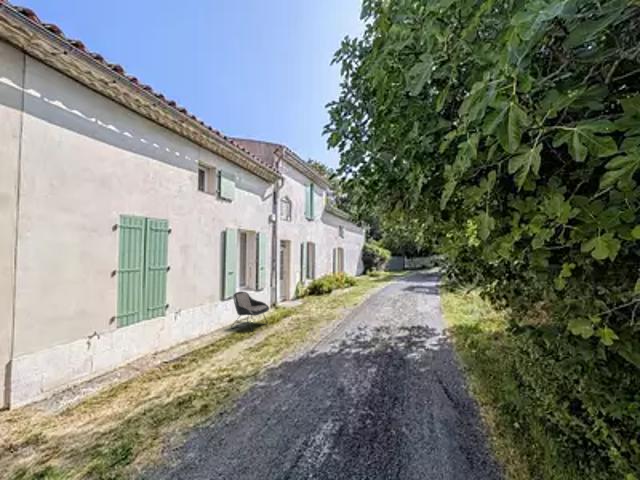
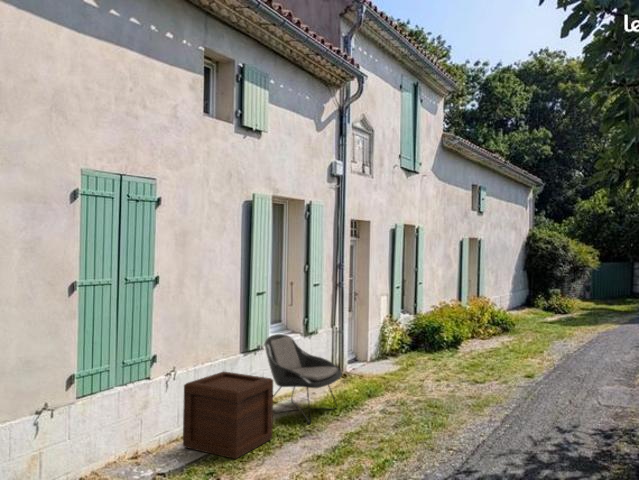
wooden crate: none [188,310,233,350] -> present [183,372,273,459]

